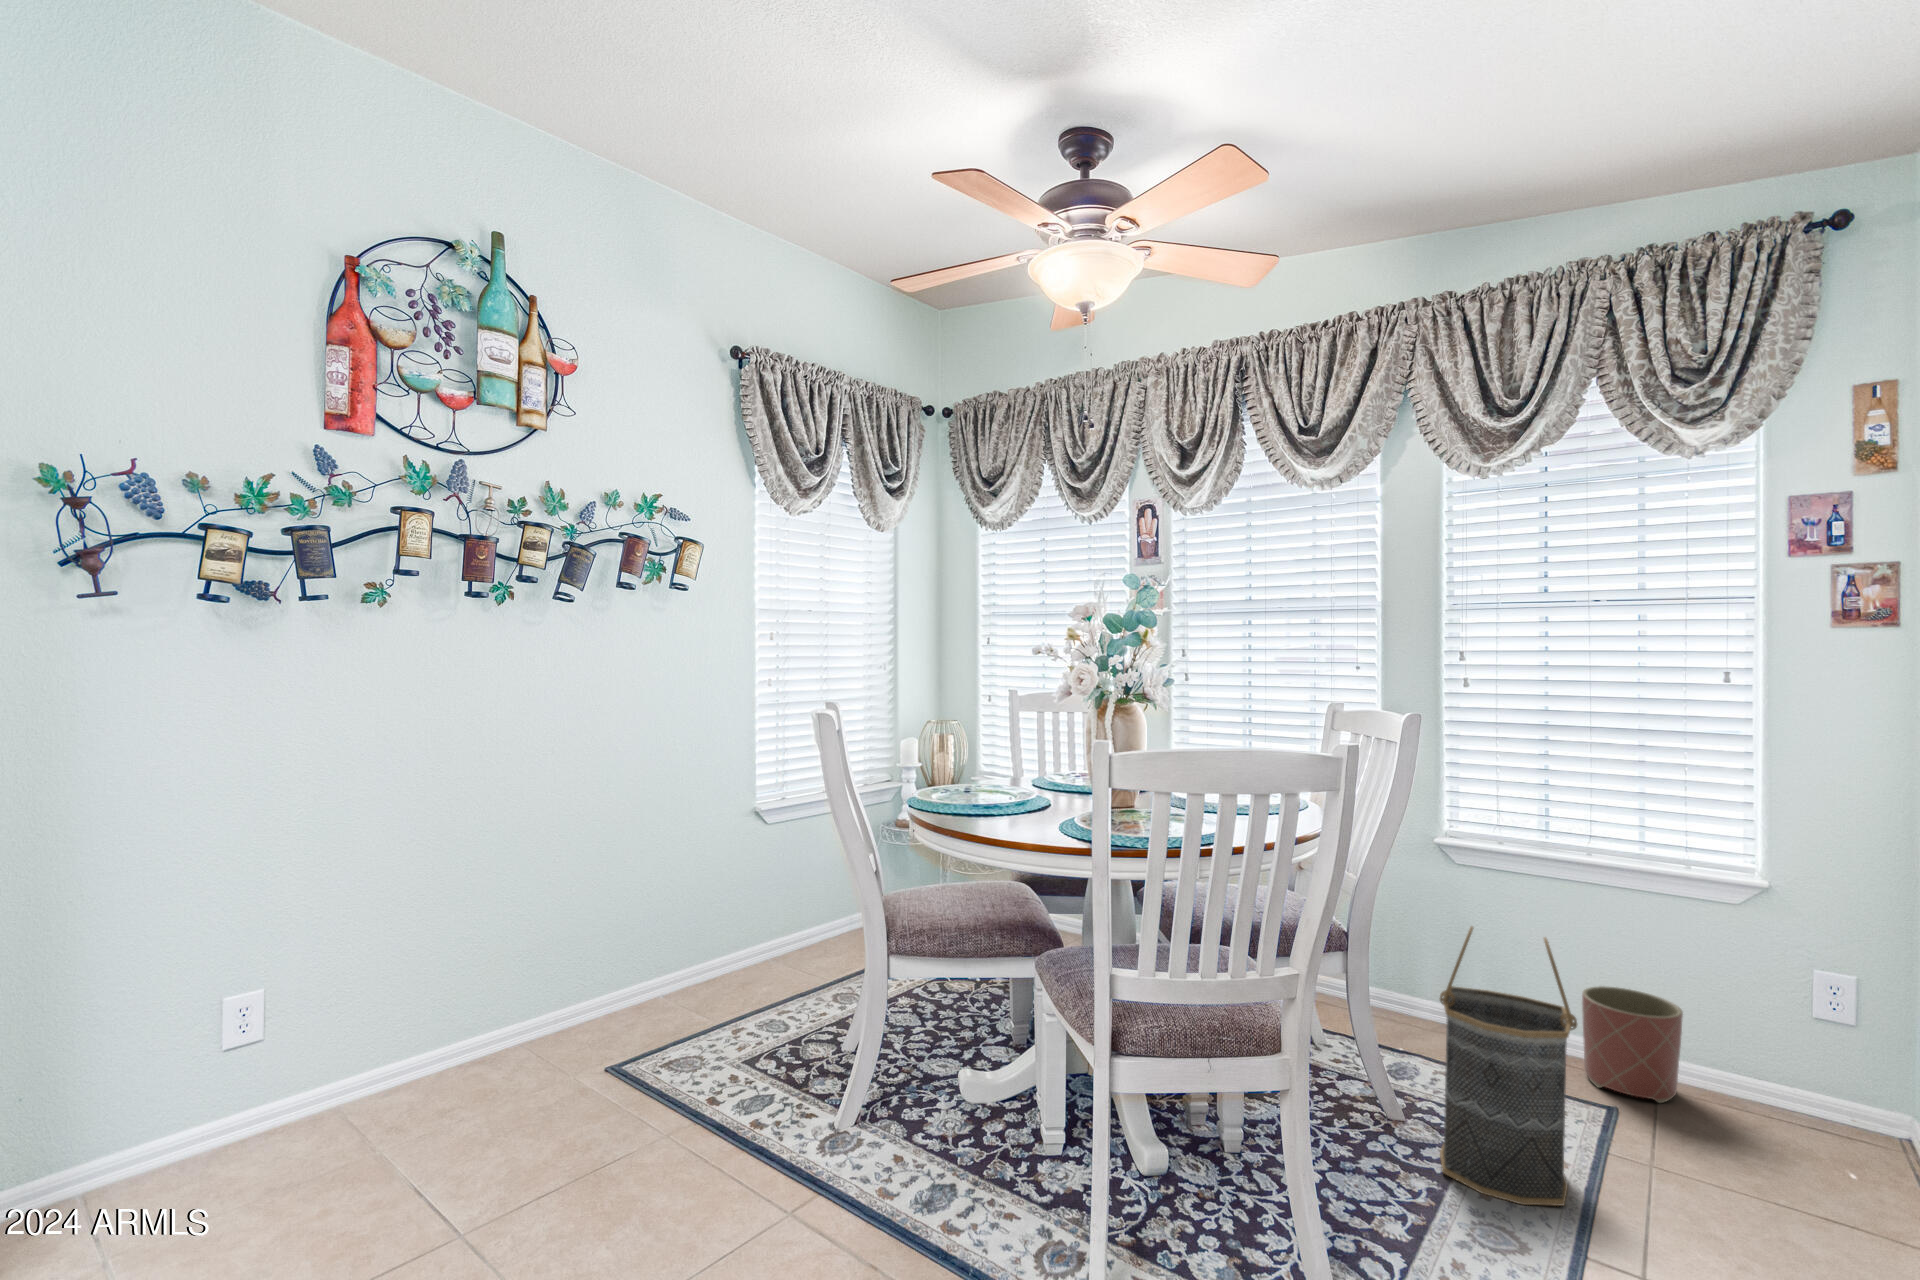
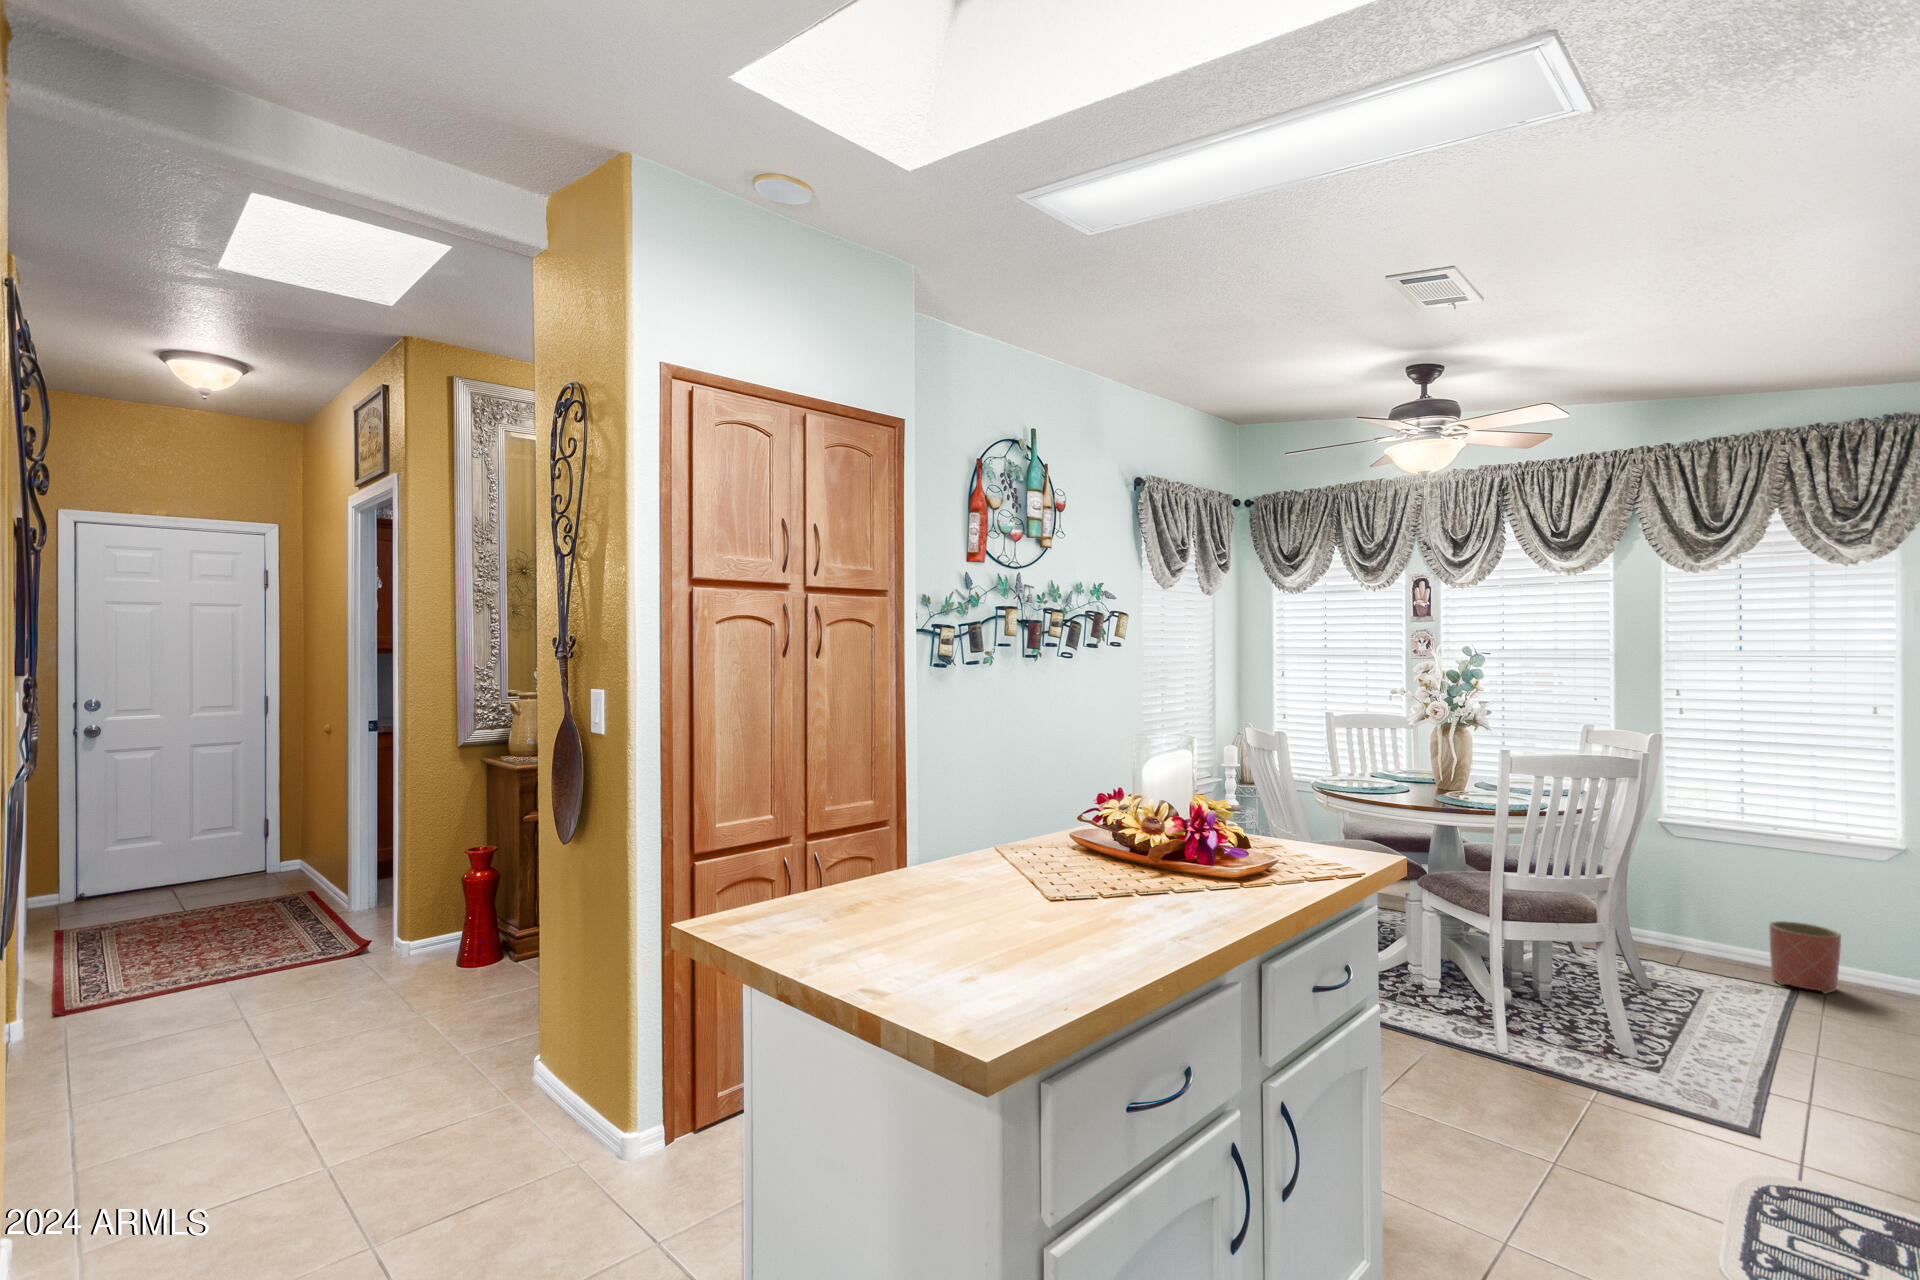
basket: present [1440,926,1577,1206] -> none [1680,867,1771,1030]

